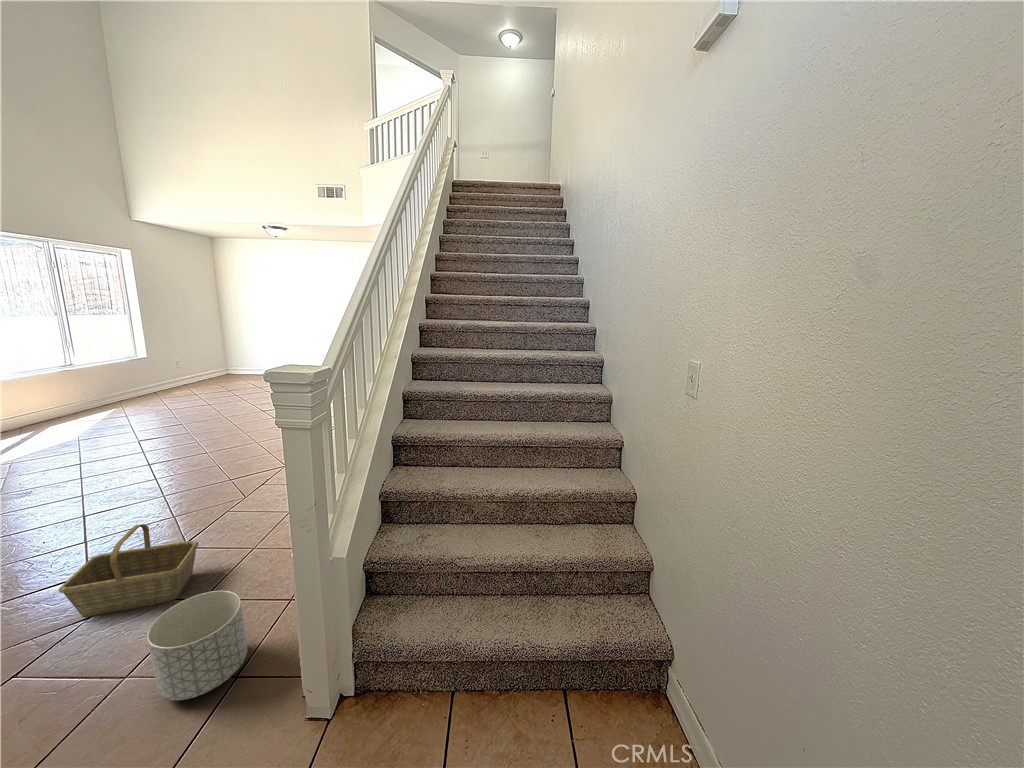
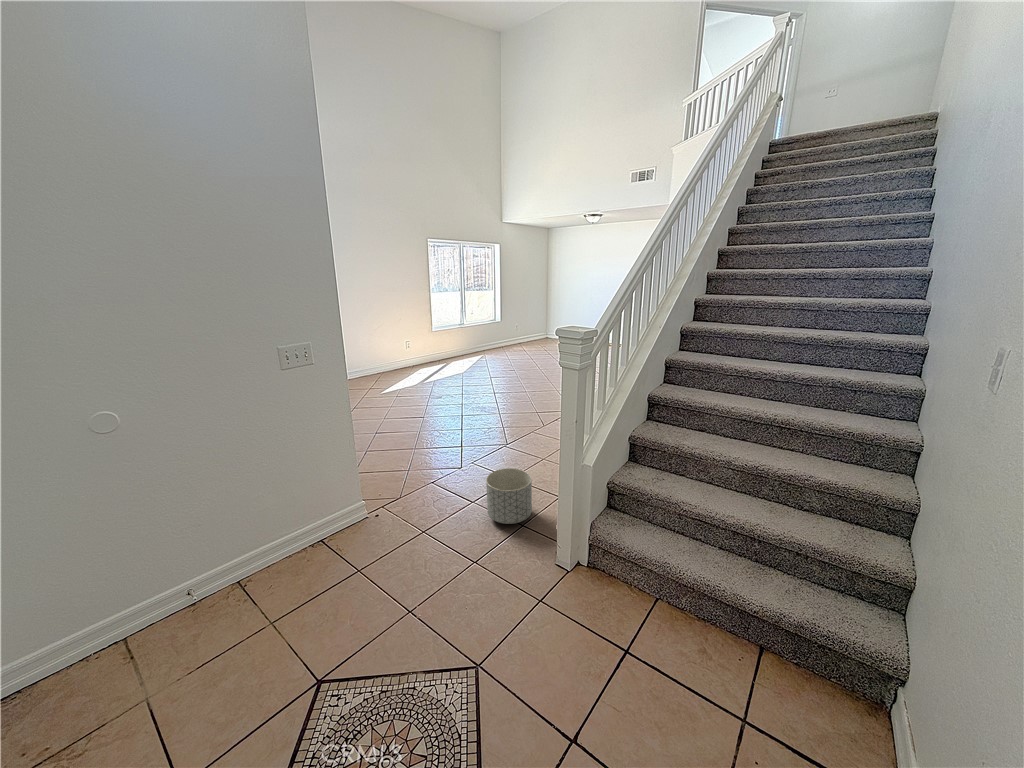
basket: present [59,524,198,617] -> none [453,422,515,472]

